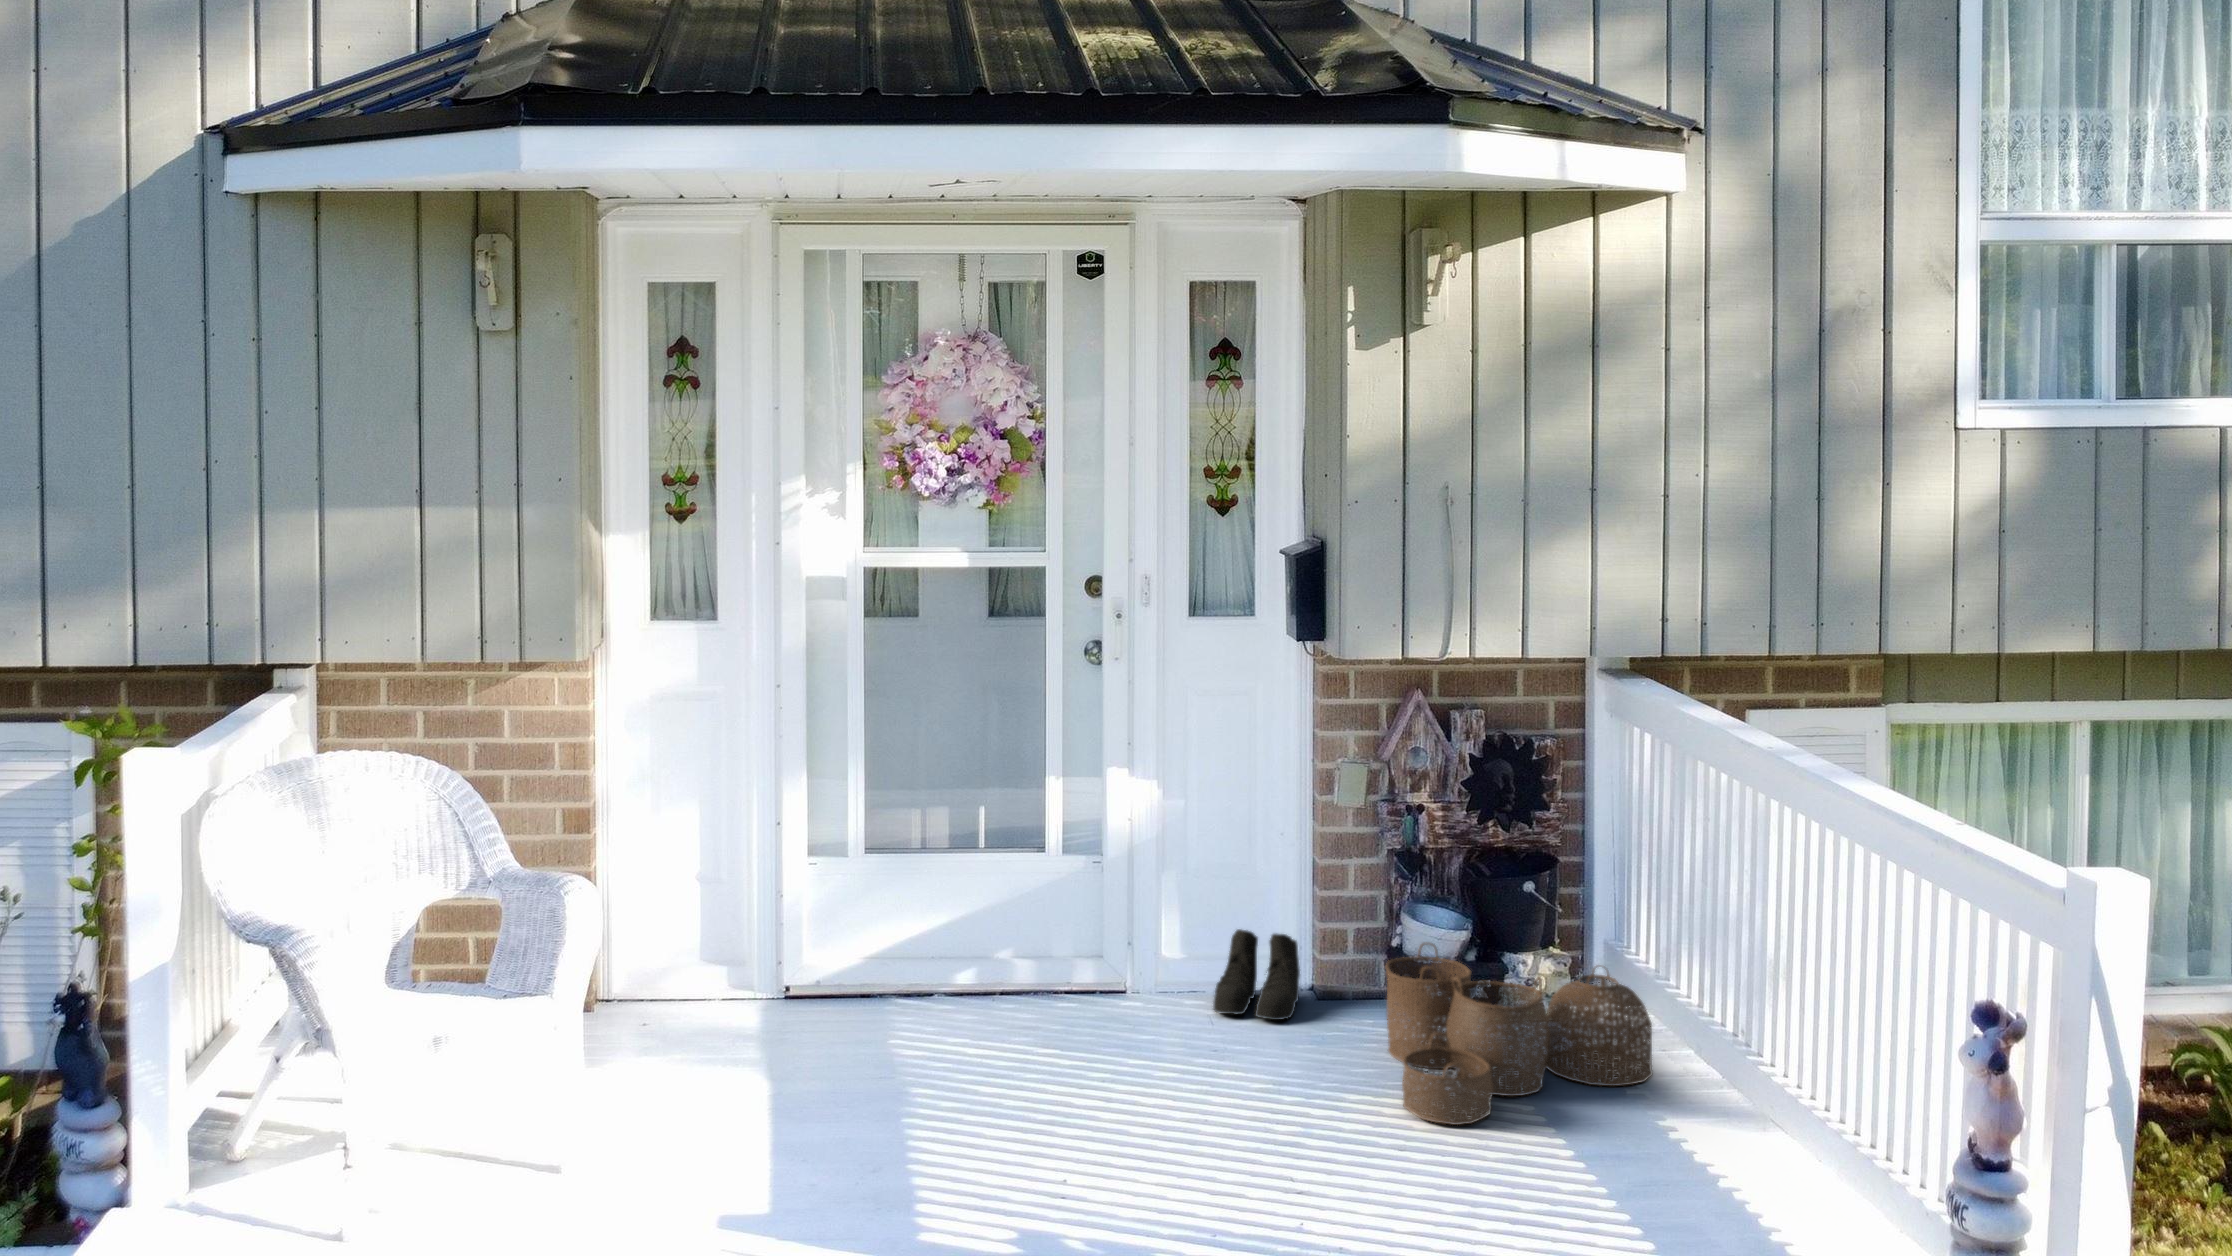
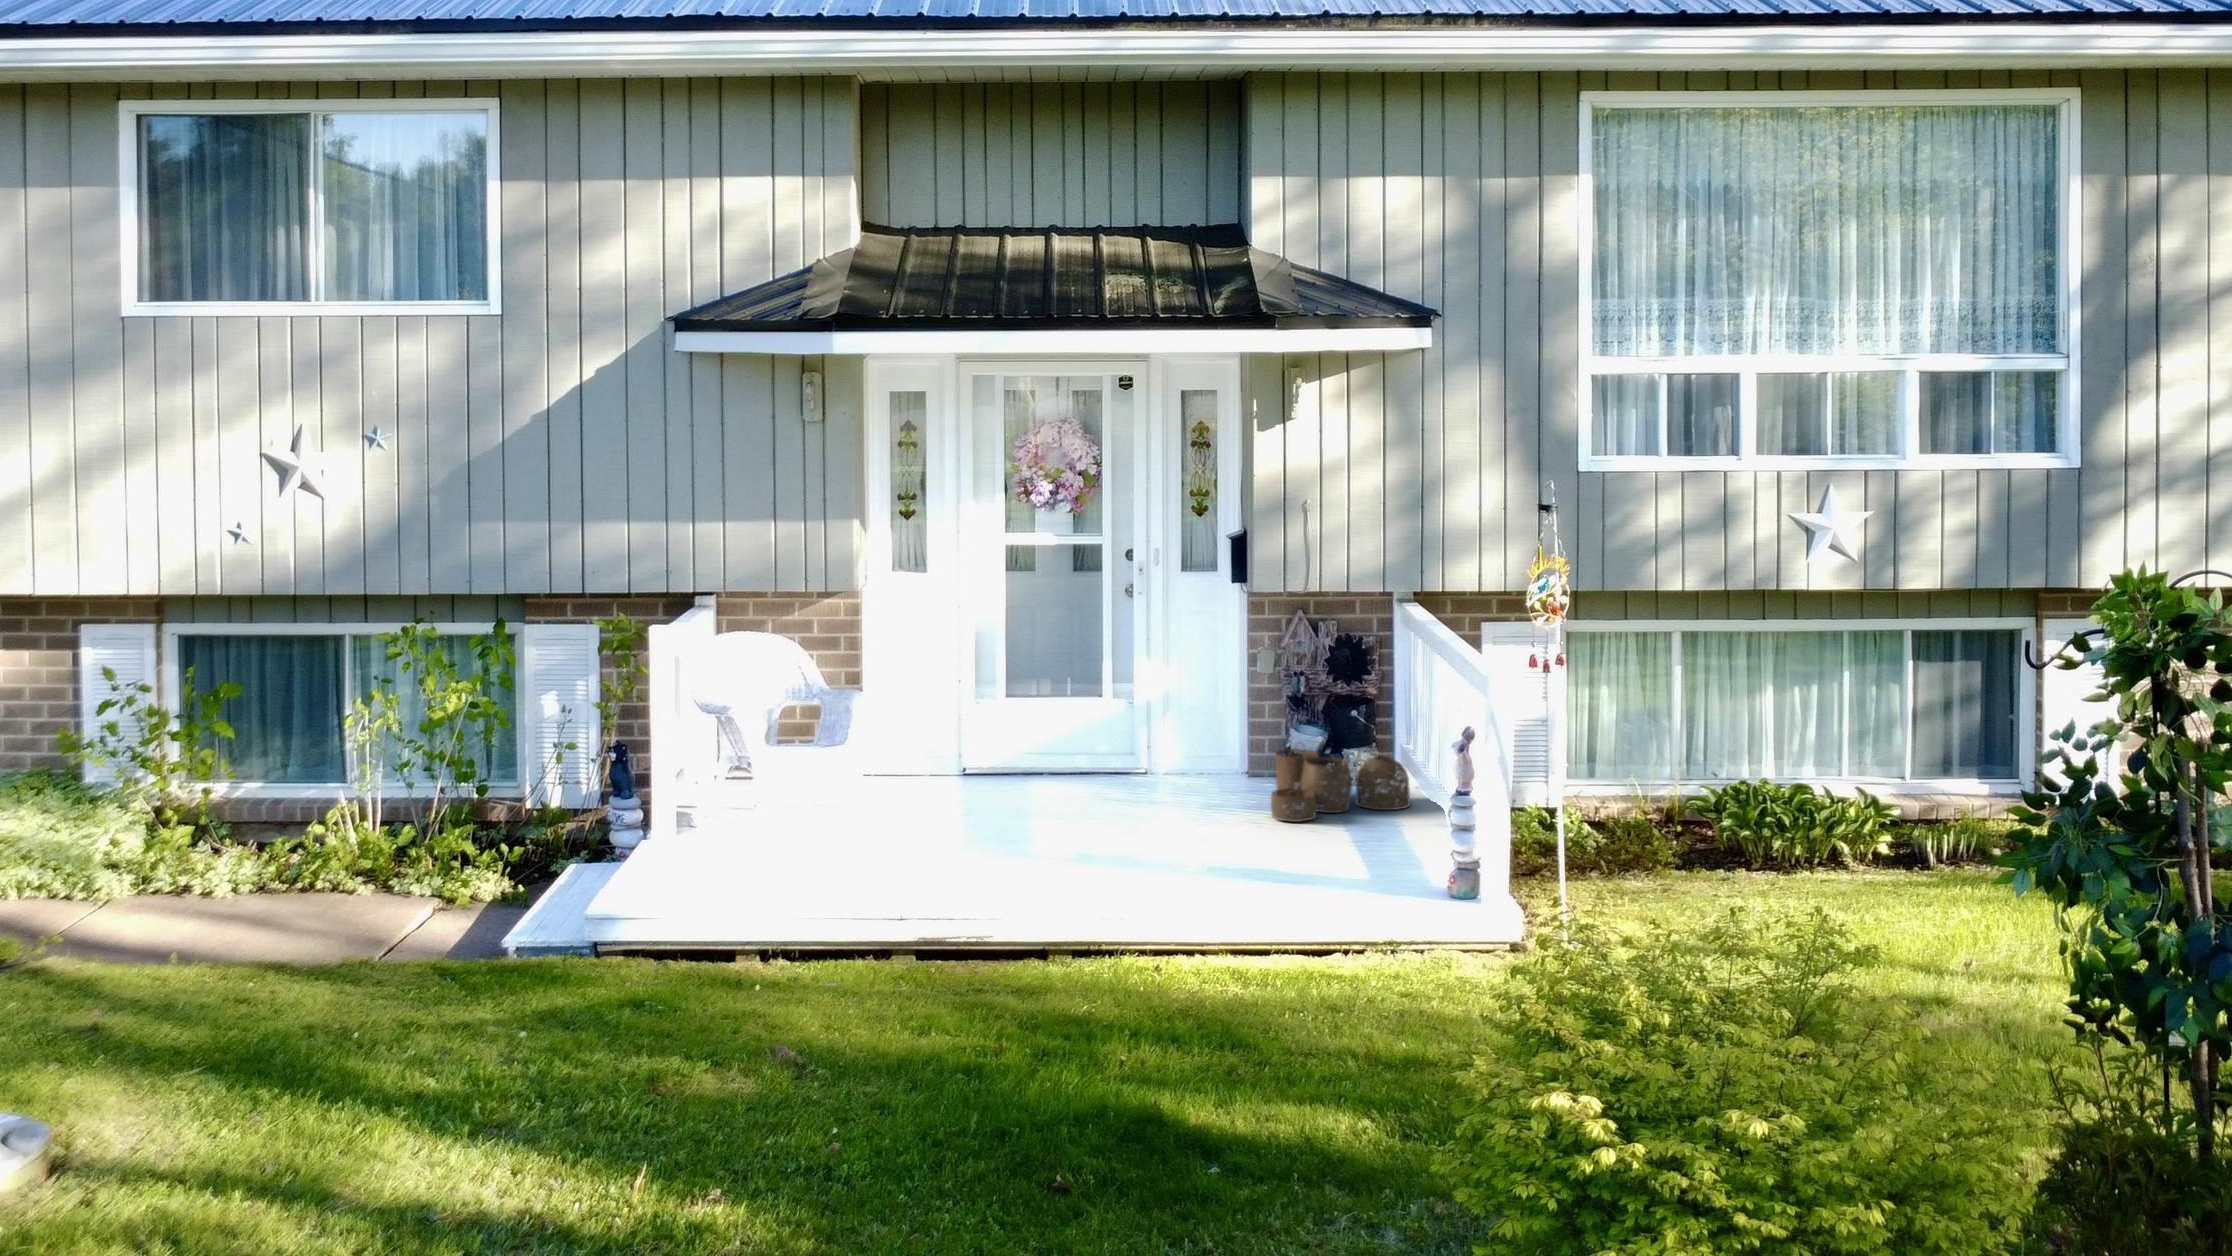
boots: present [1213,929,1300,1020] -> none [1192,741,1240,786]

